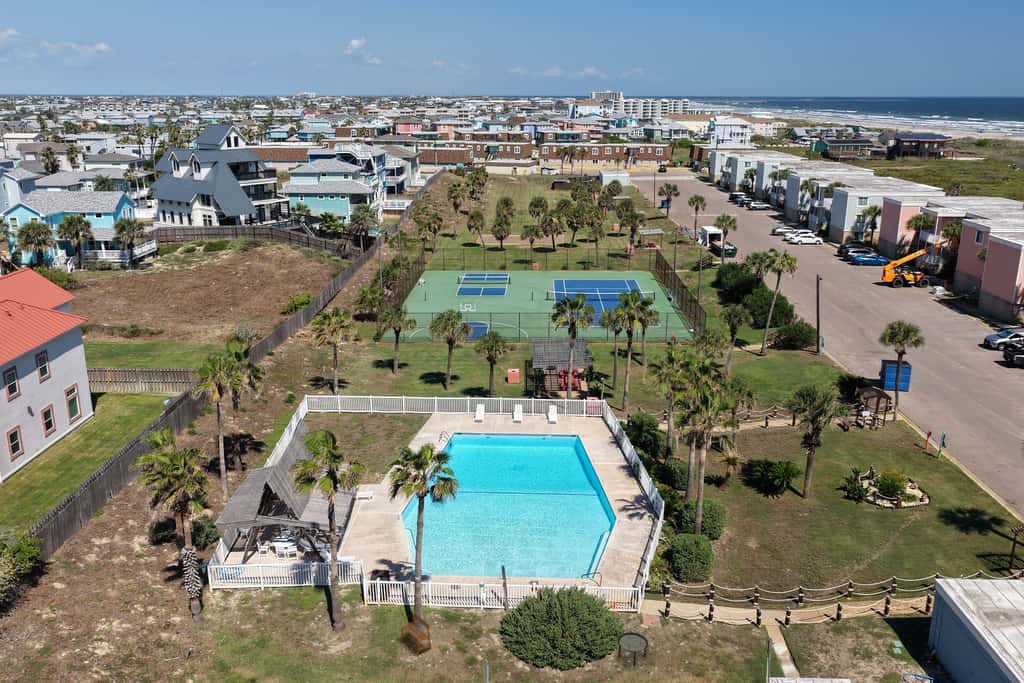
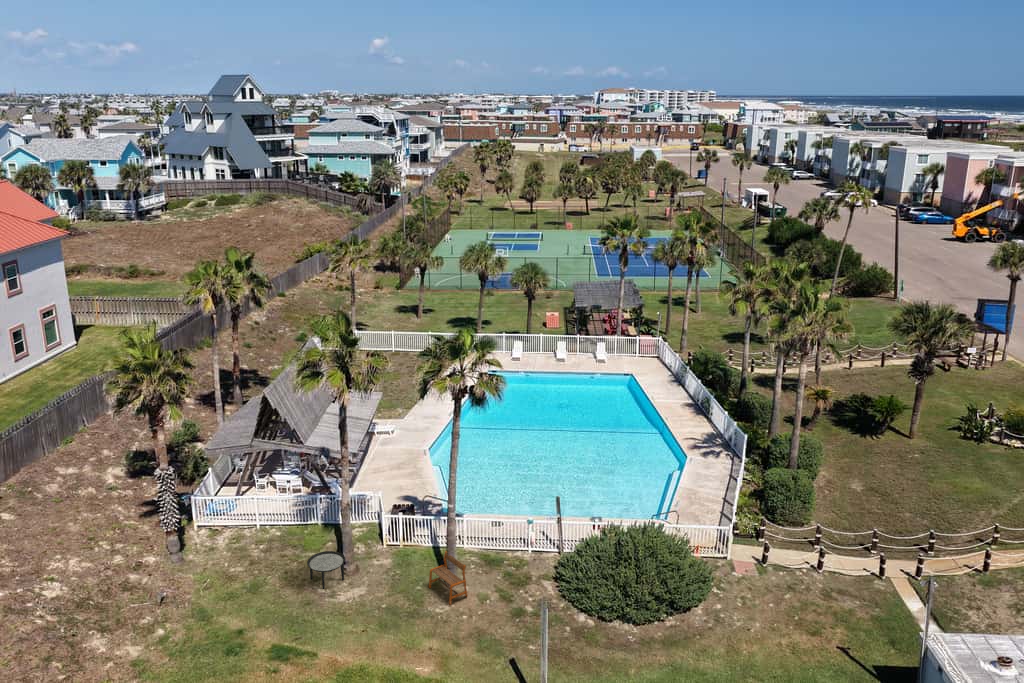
round table: present [618,632,648,666] -> present [307,551,345,589]

